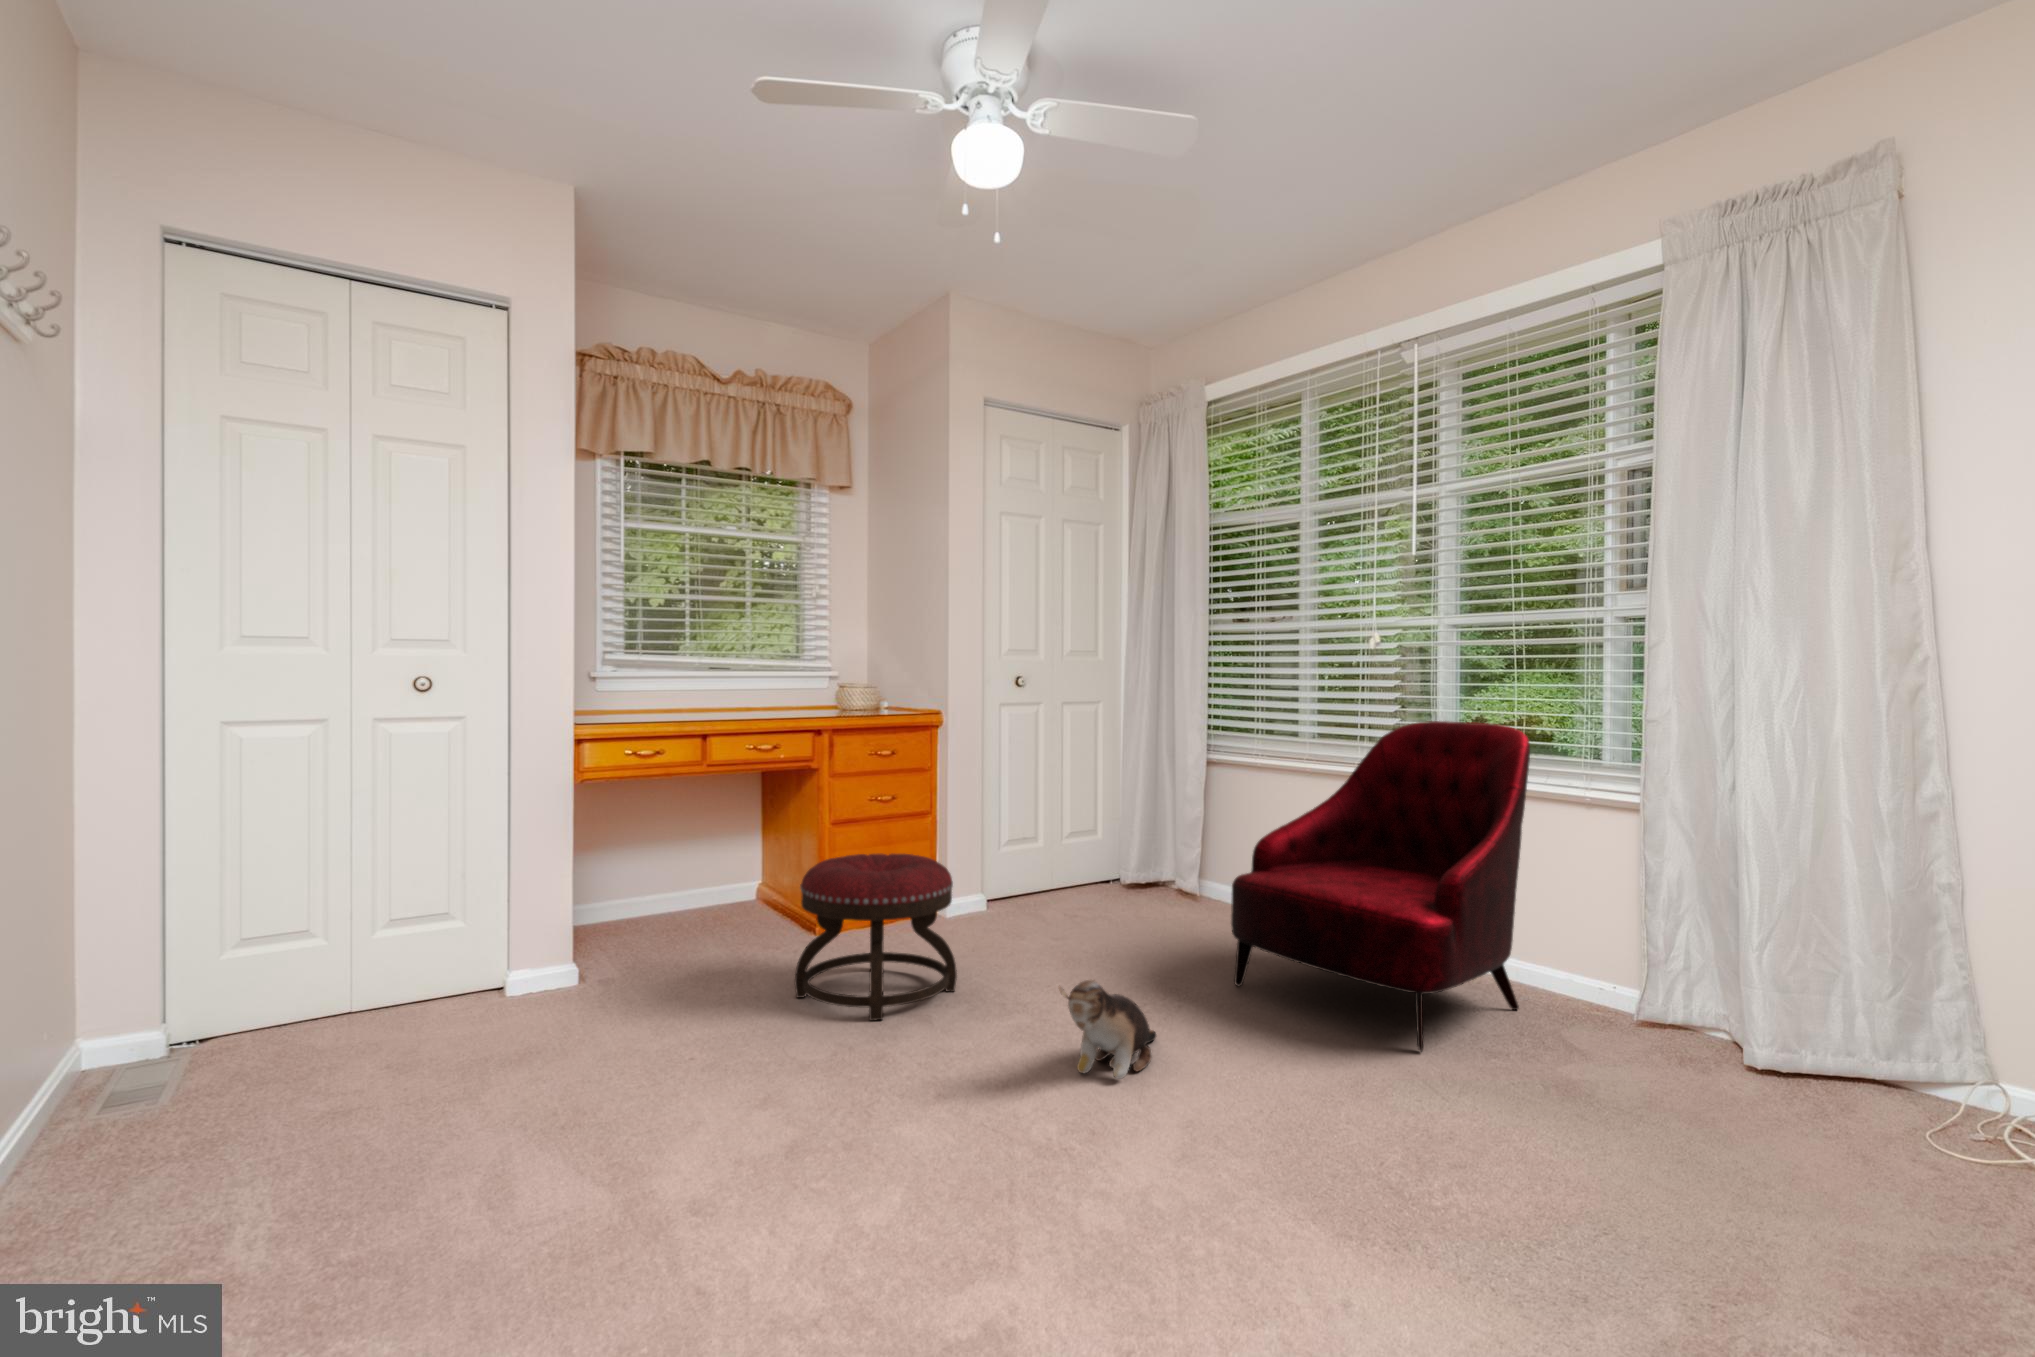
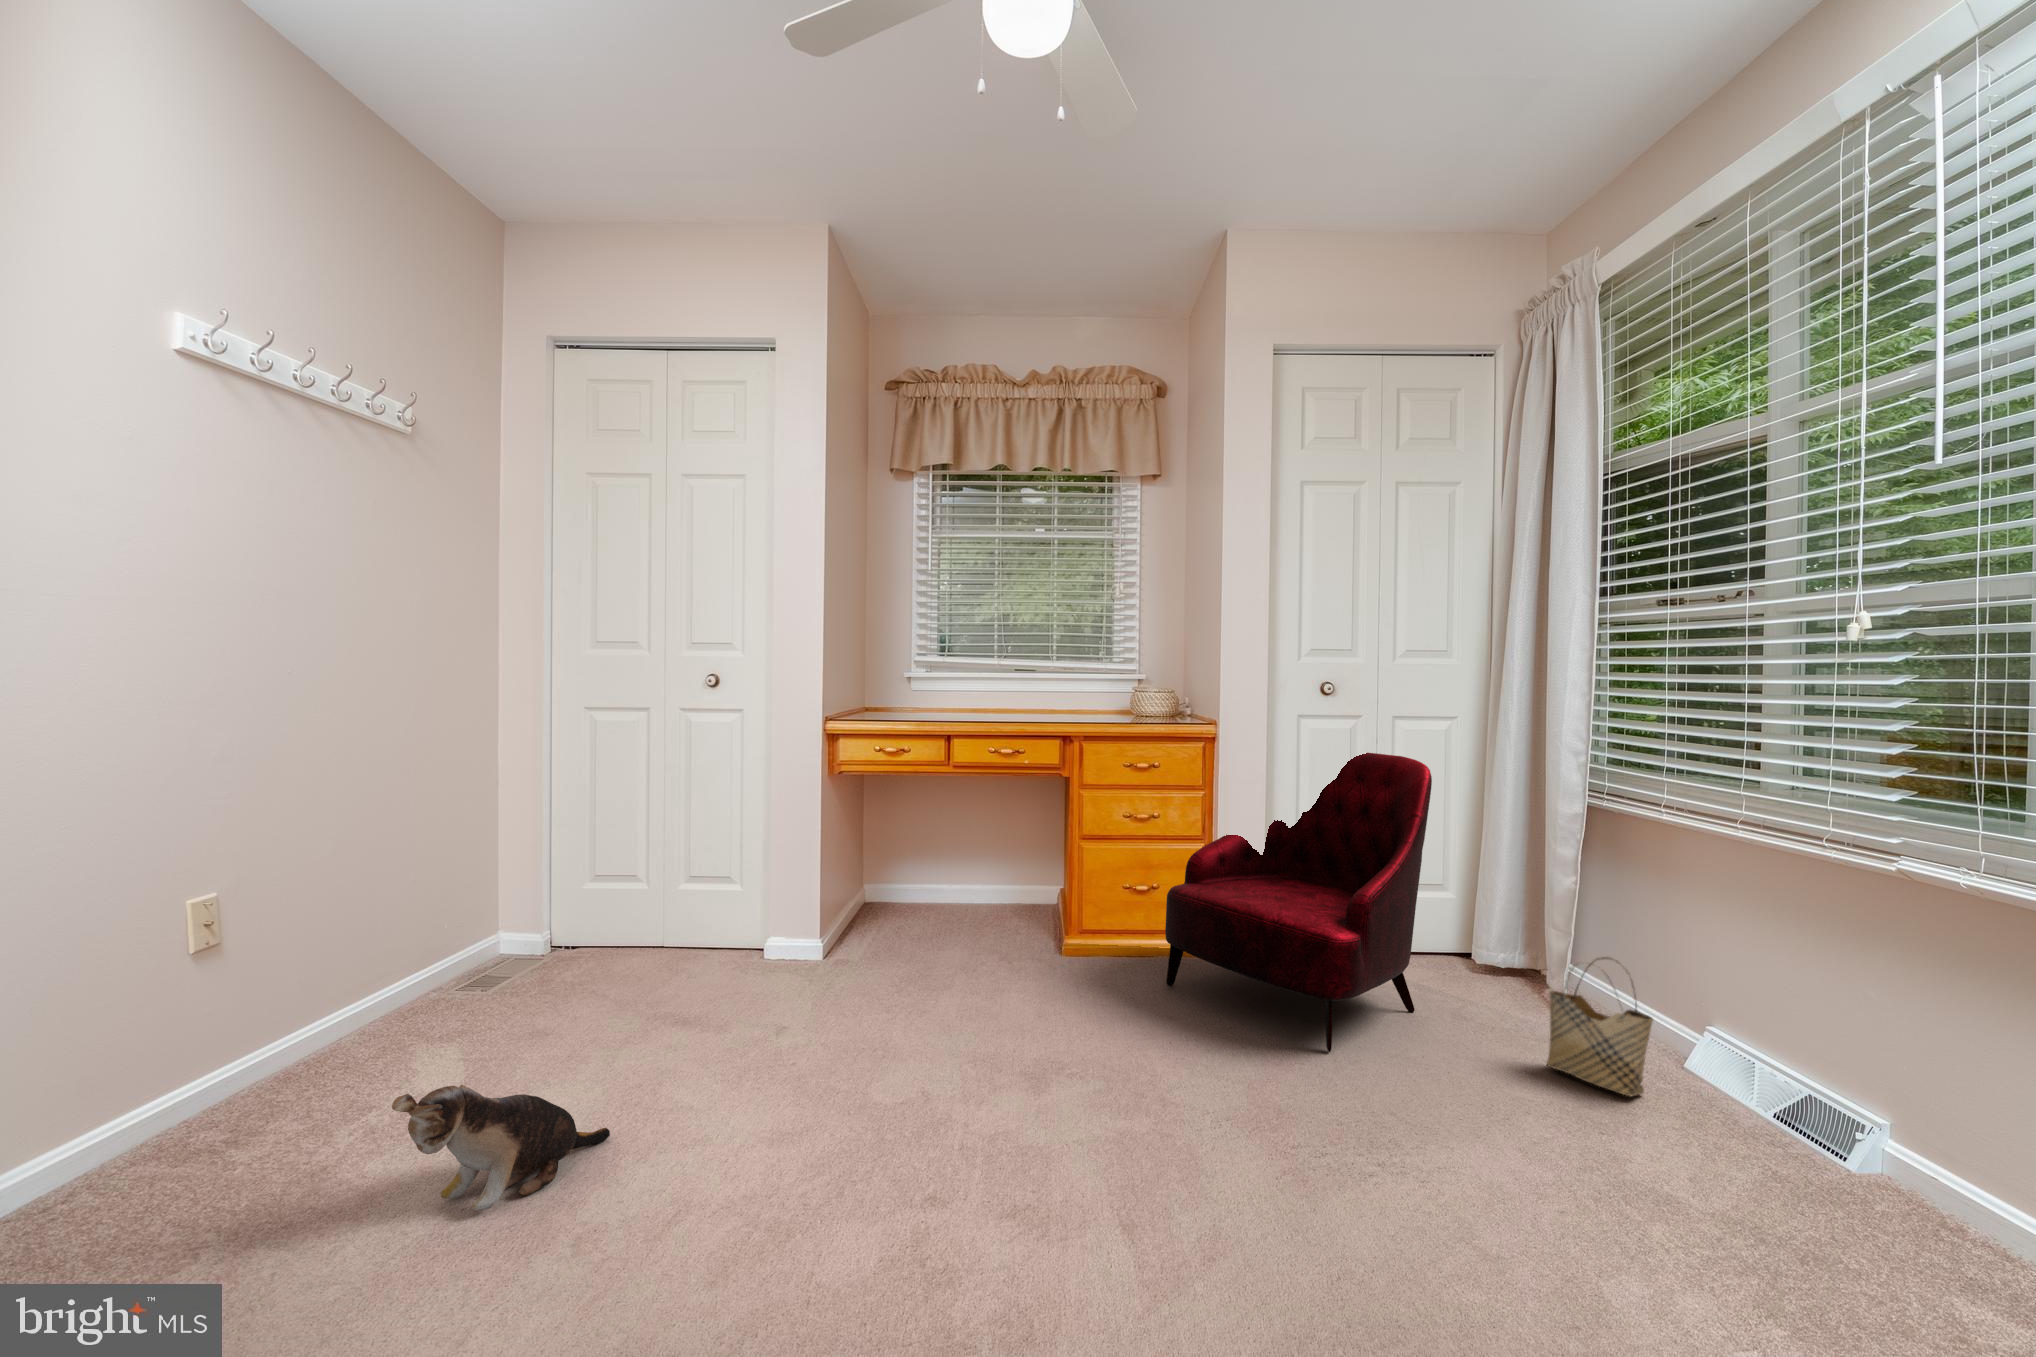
ottoman: present [795,854,957,1021] -> none [767,860,917,1017]
woven basket: none [1674,938,1800,1095] -> present [1547,957,1653,1096]
plush toy: present [1059,980,1156,1079] -> present [392,1085,610,1210]

